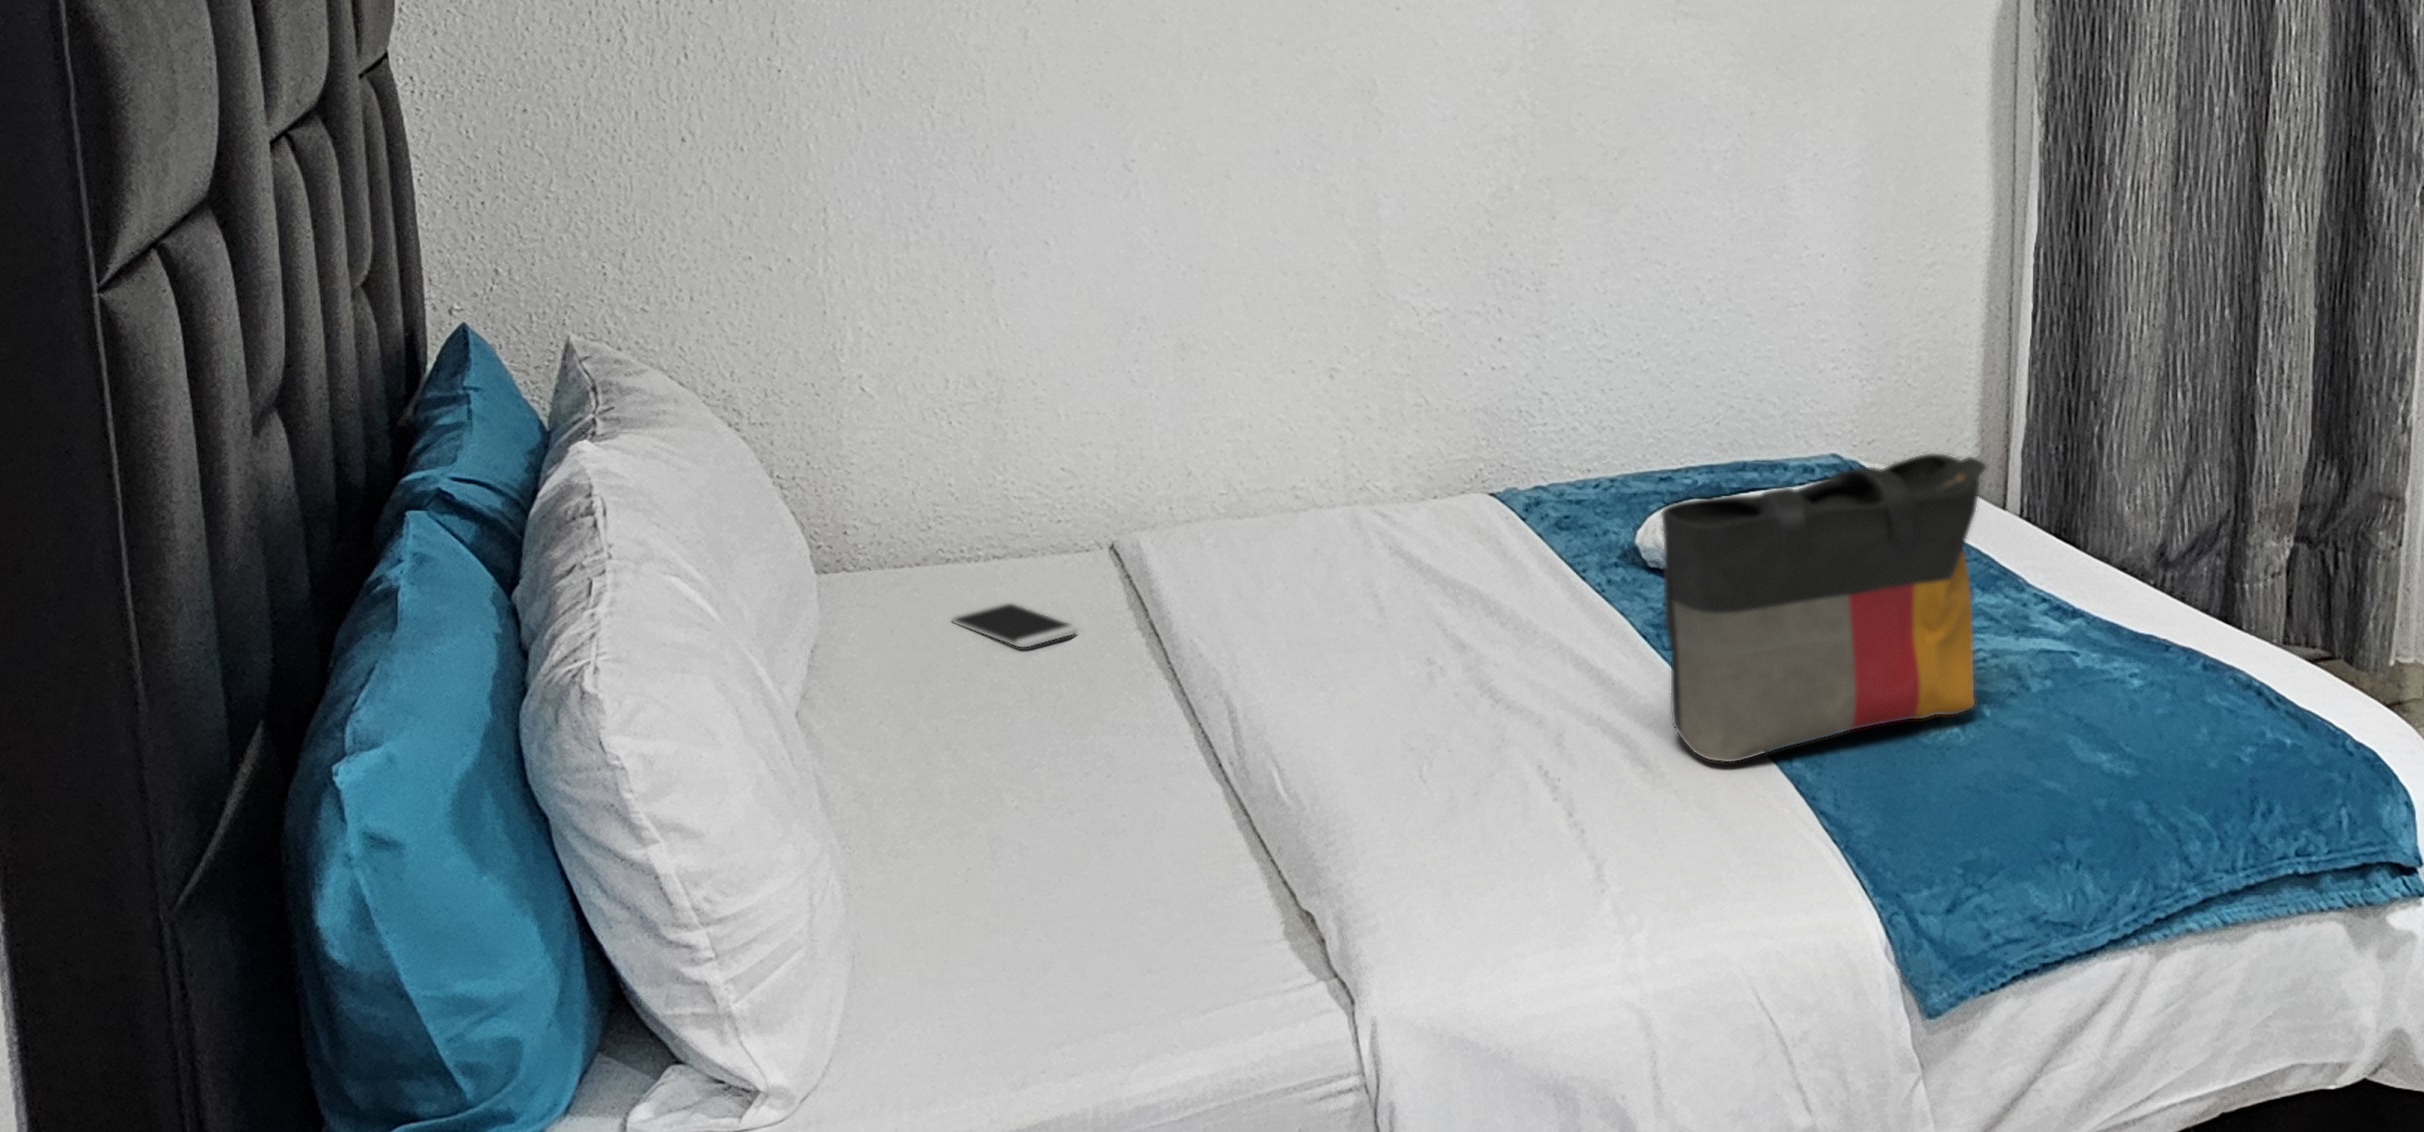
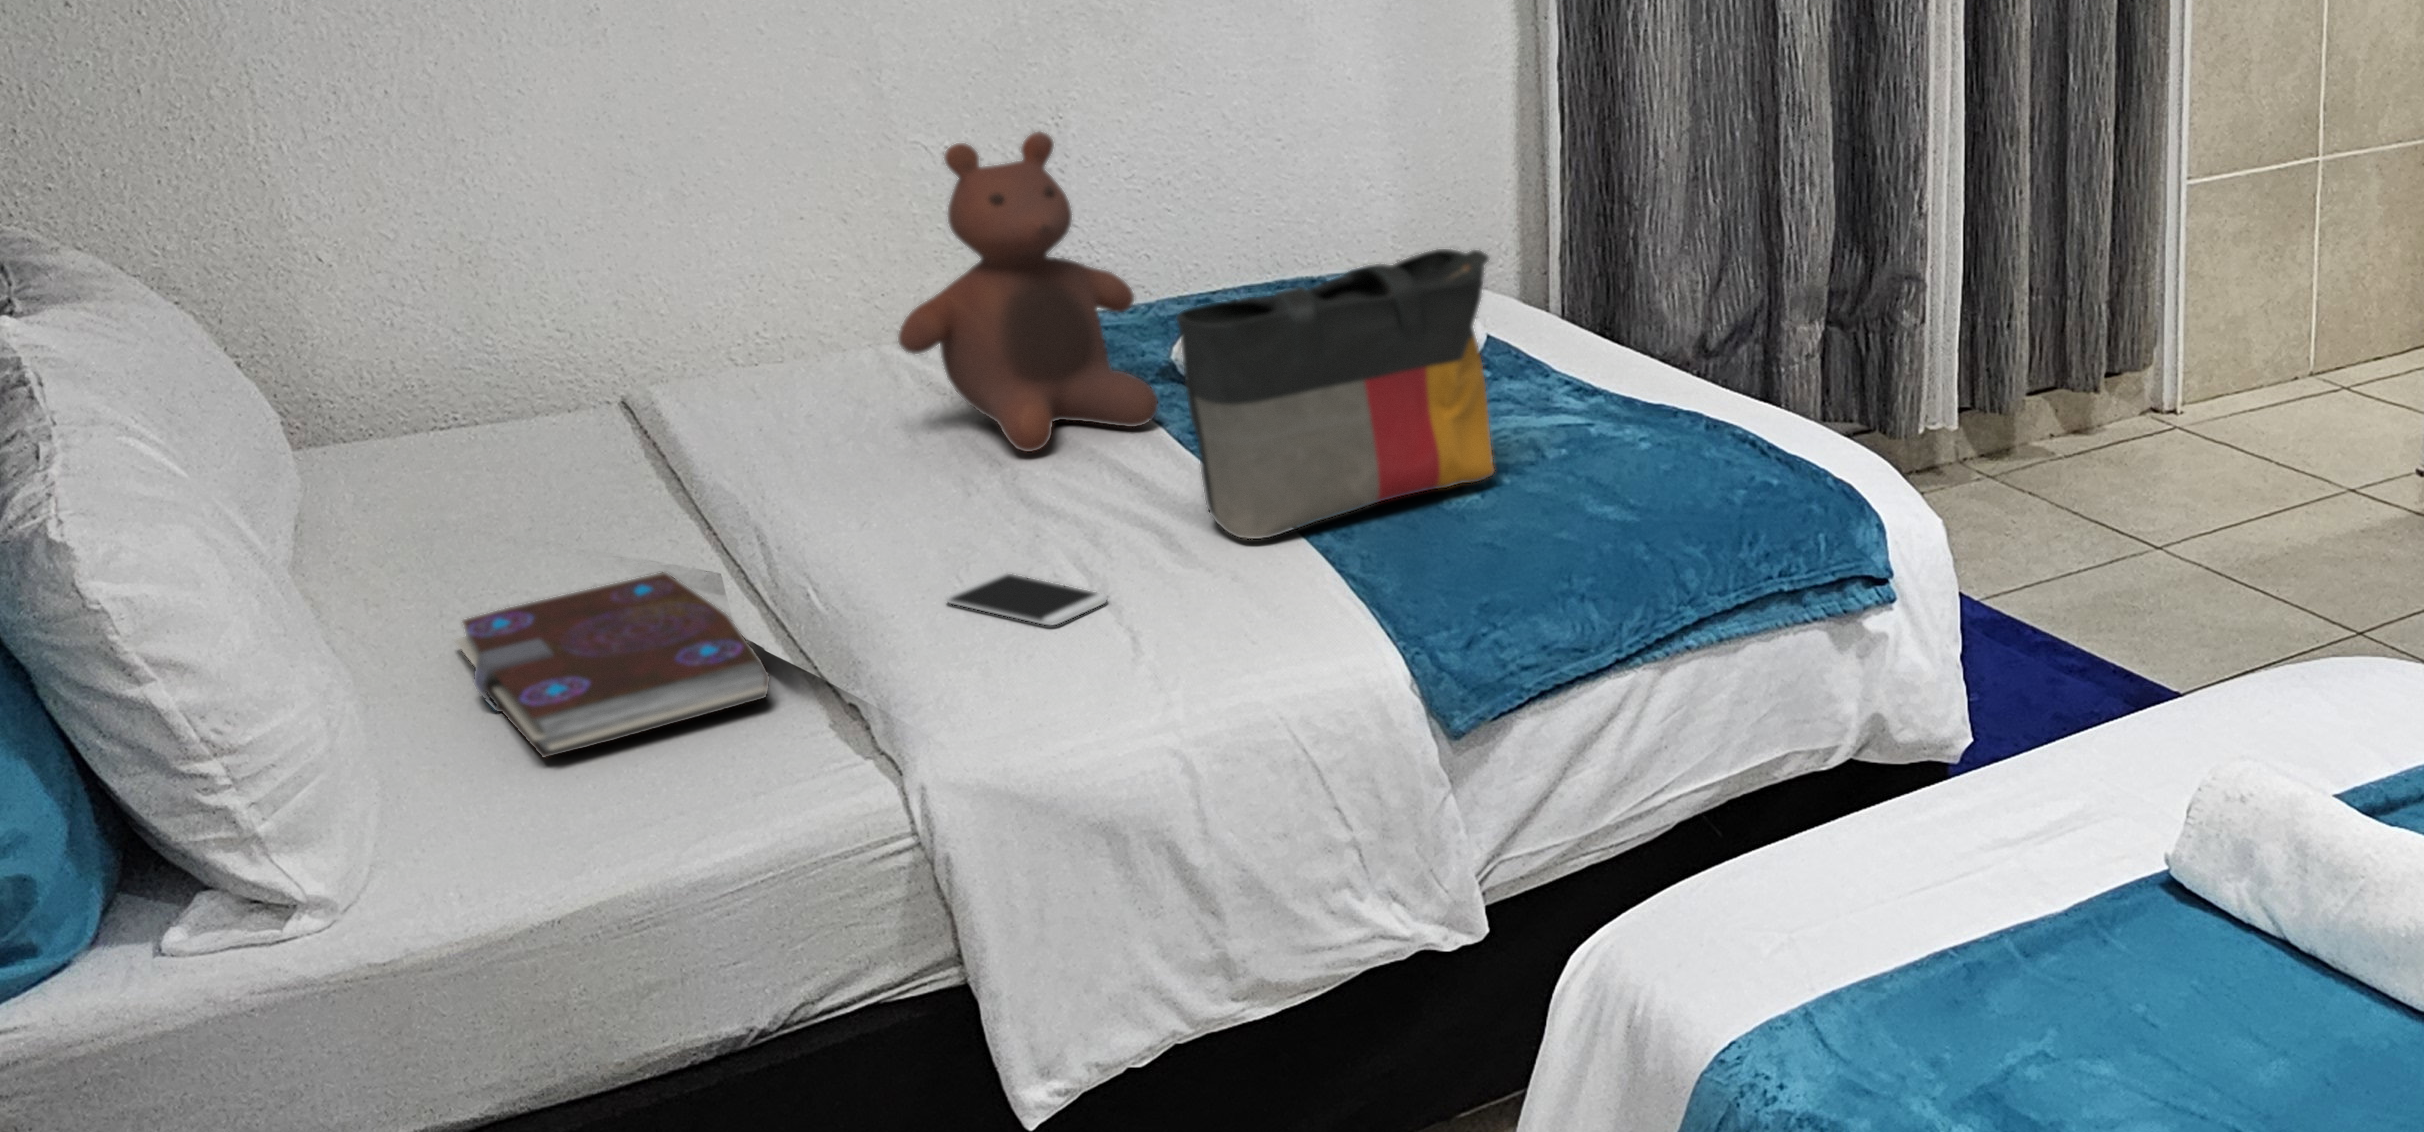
stuffed bear: none [1372,302,1619,638] -> present [898,132,1158,452]
smartphone: present [952,603,1077,647] -> present [946,573,1108,625]
book: none [931,743,1228,944] -> present [455,573,769,757]

